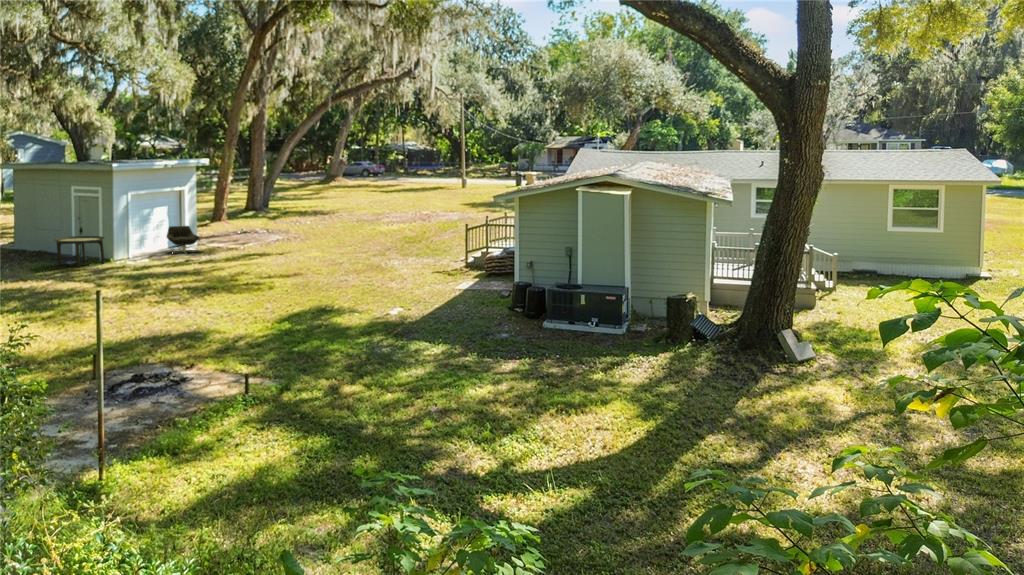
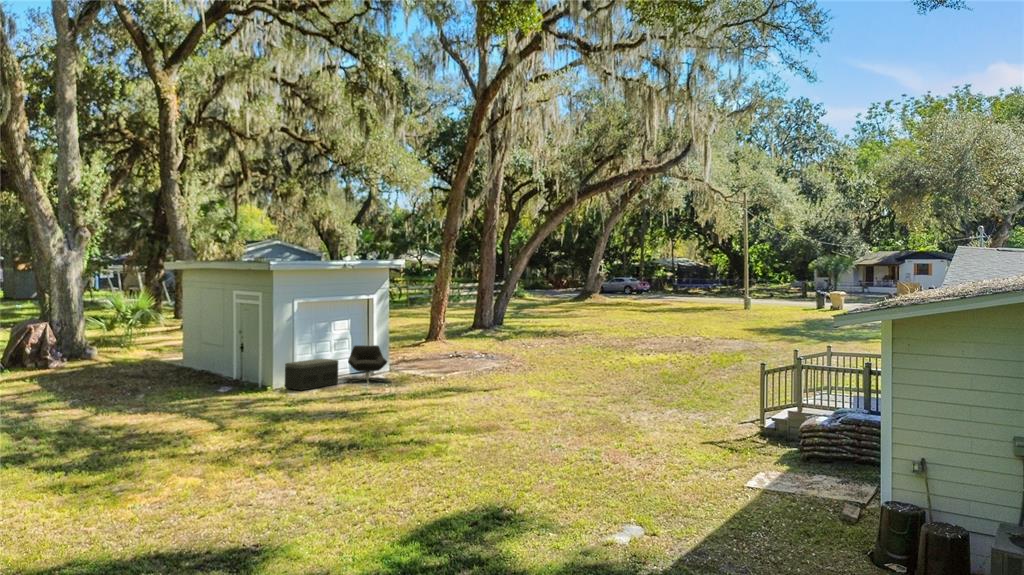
round table: present [54,236,104,267] -> none [200,354,263,396]
storage bench: none [123,237,163,261] -> present [285,359,338,391]

